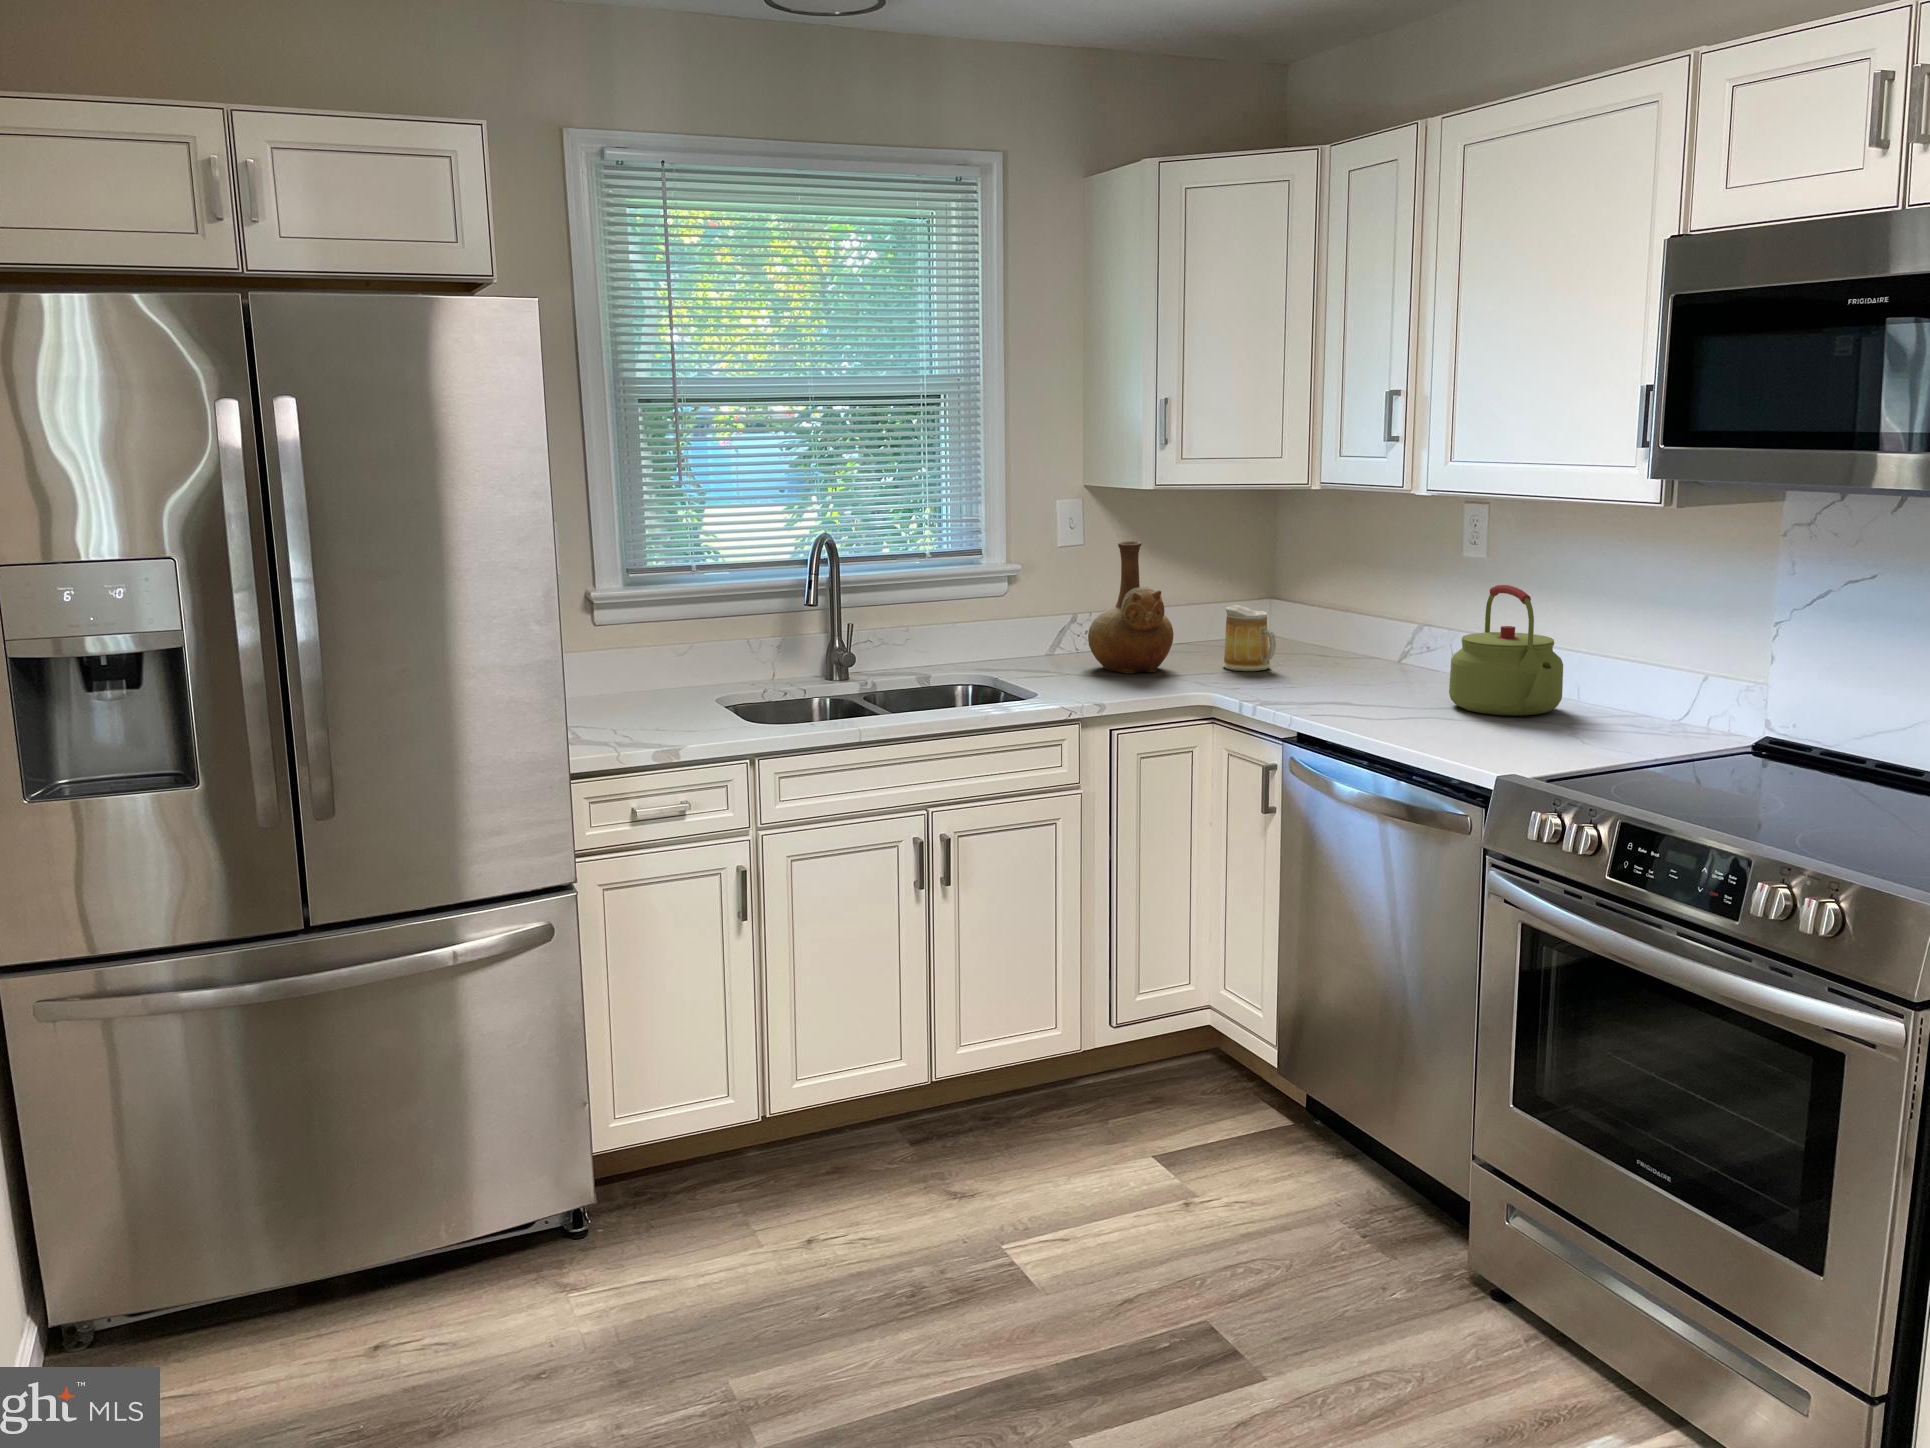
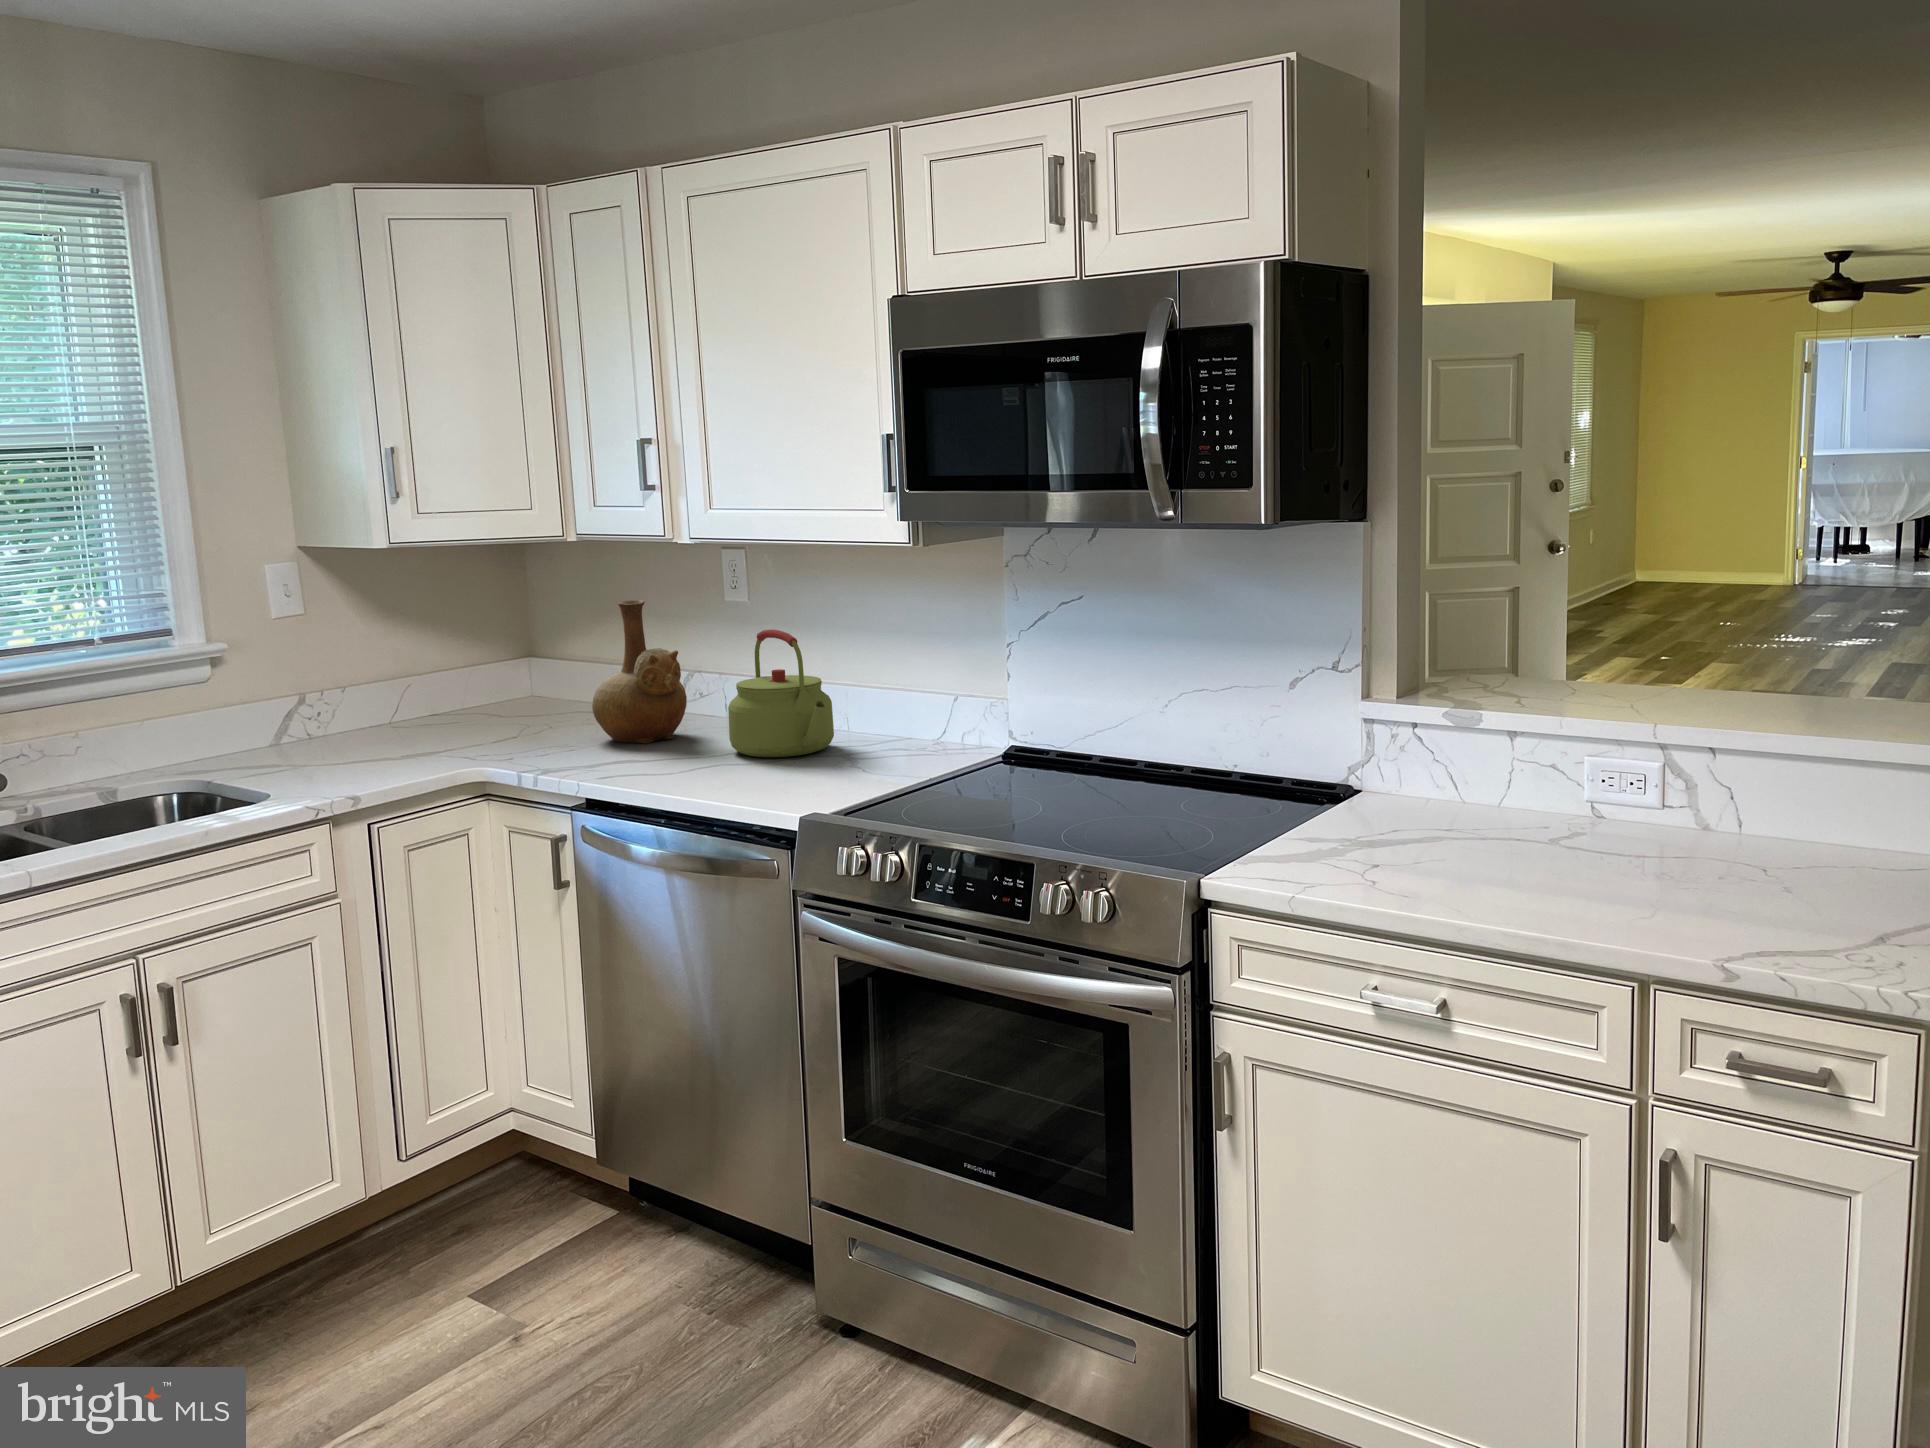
vase: present [1088,541,1174,674] -> present [592,600,687,743]
mug: present [1223,605,1276,671] -> none [484,671,544,741]

